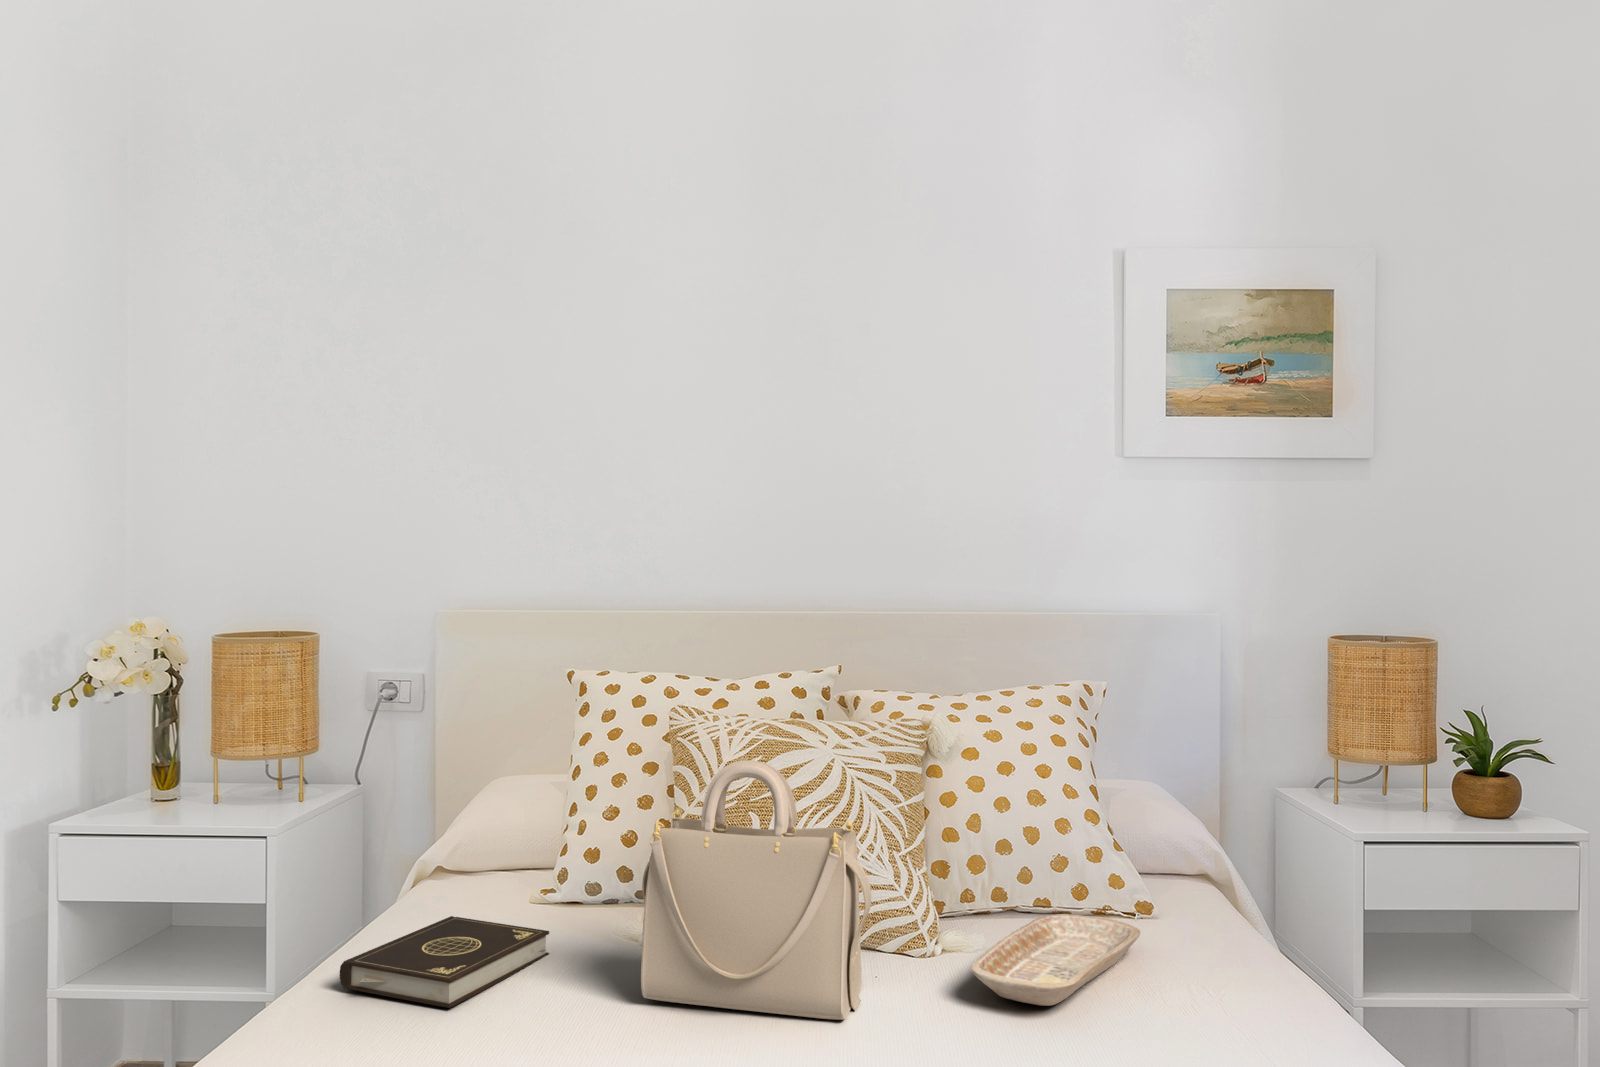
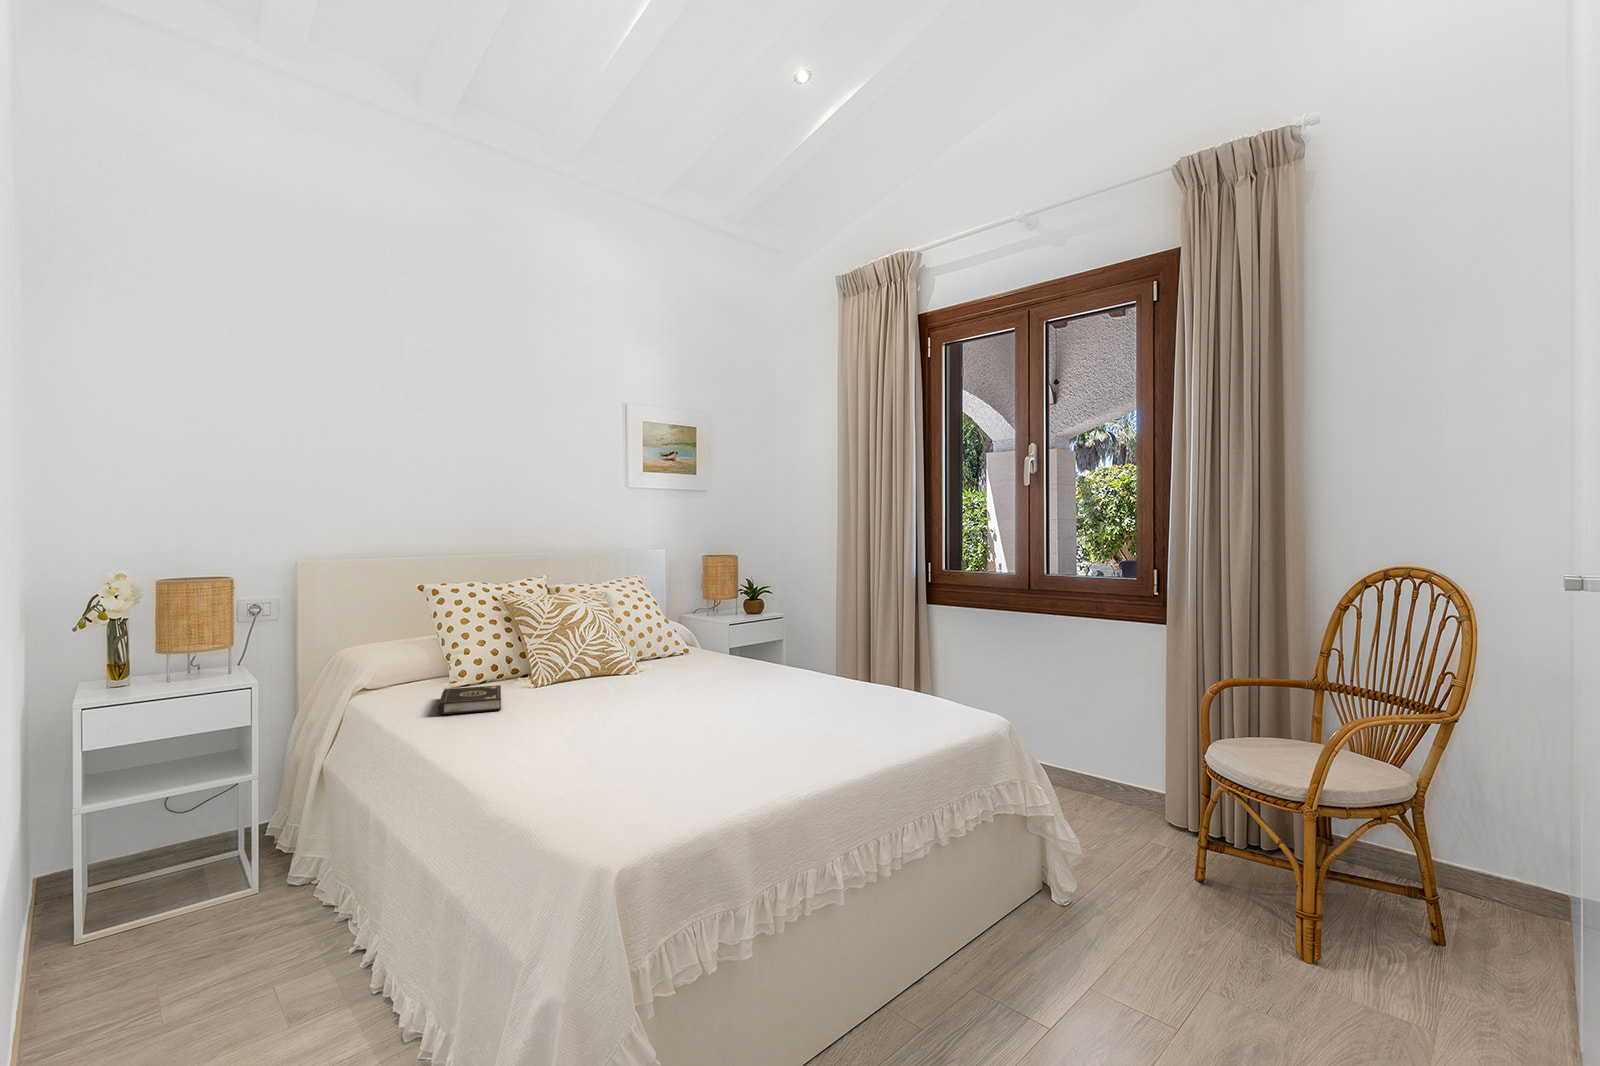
handbag: present [641,760,871,1020] -> none [561,603,648,694]
tray: present [972,914,1140,1006] -> none [669,653,709,674]

